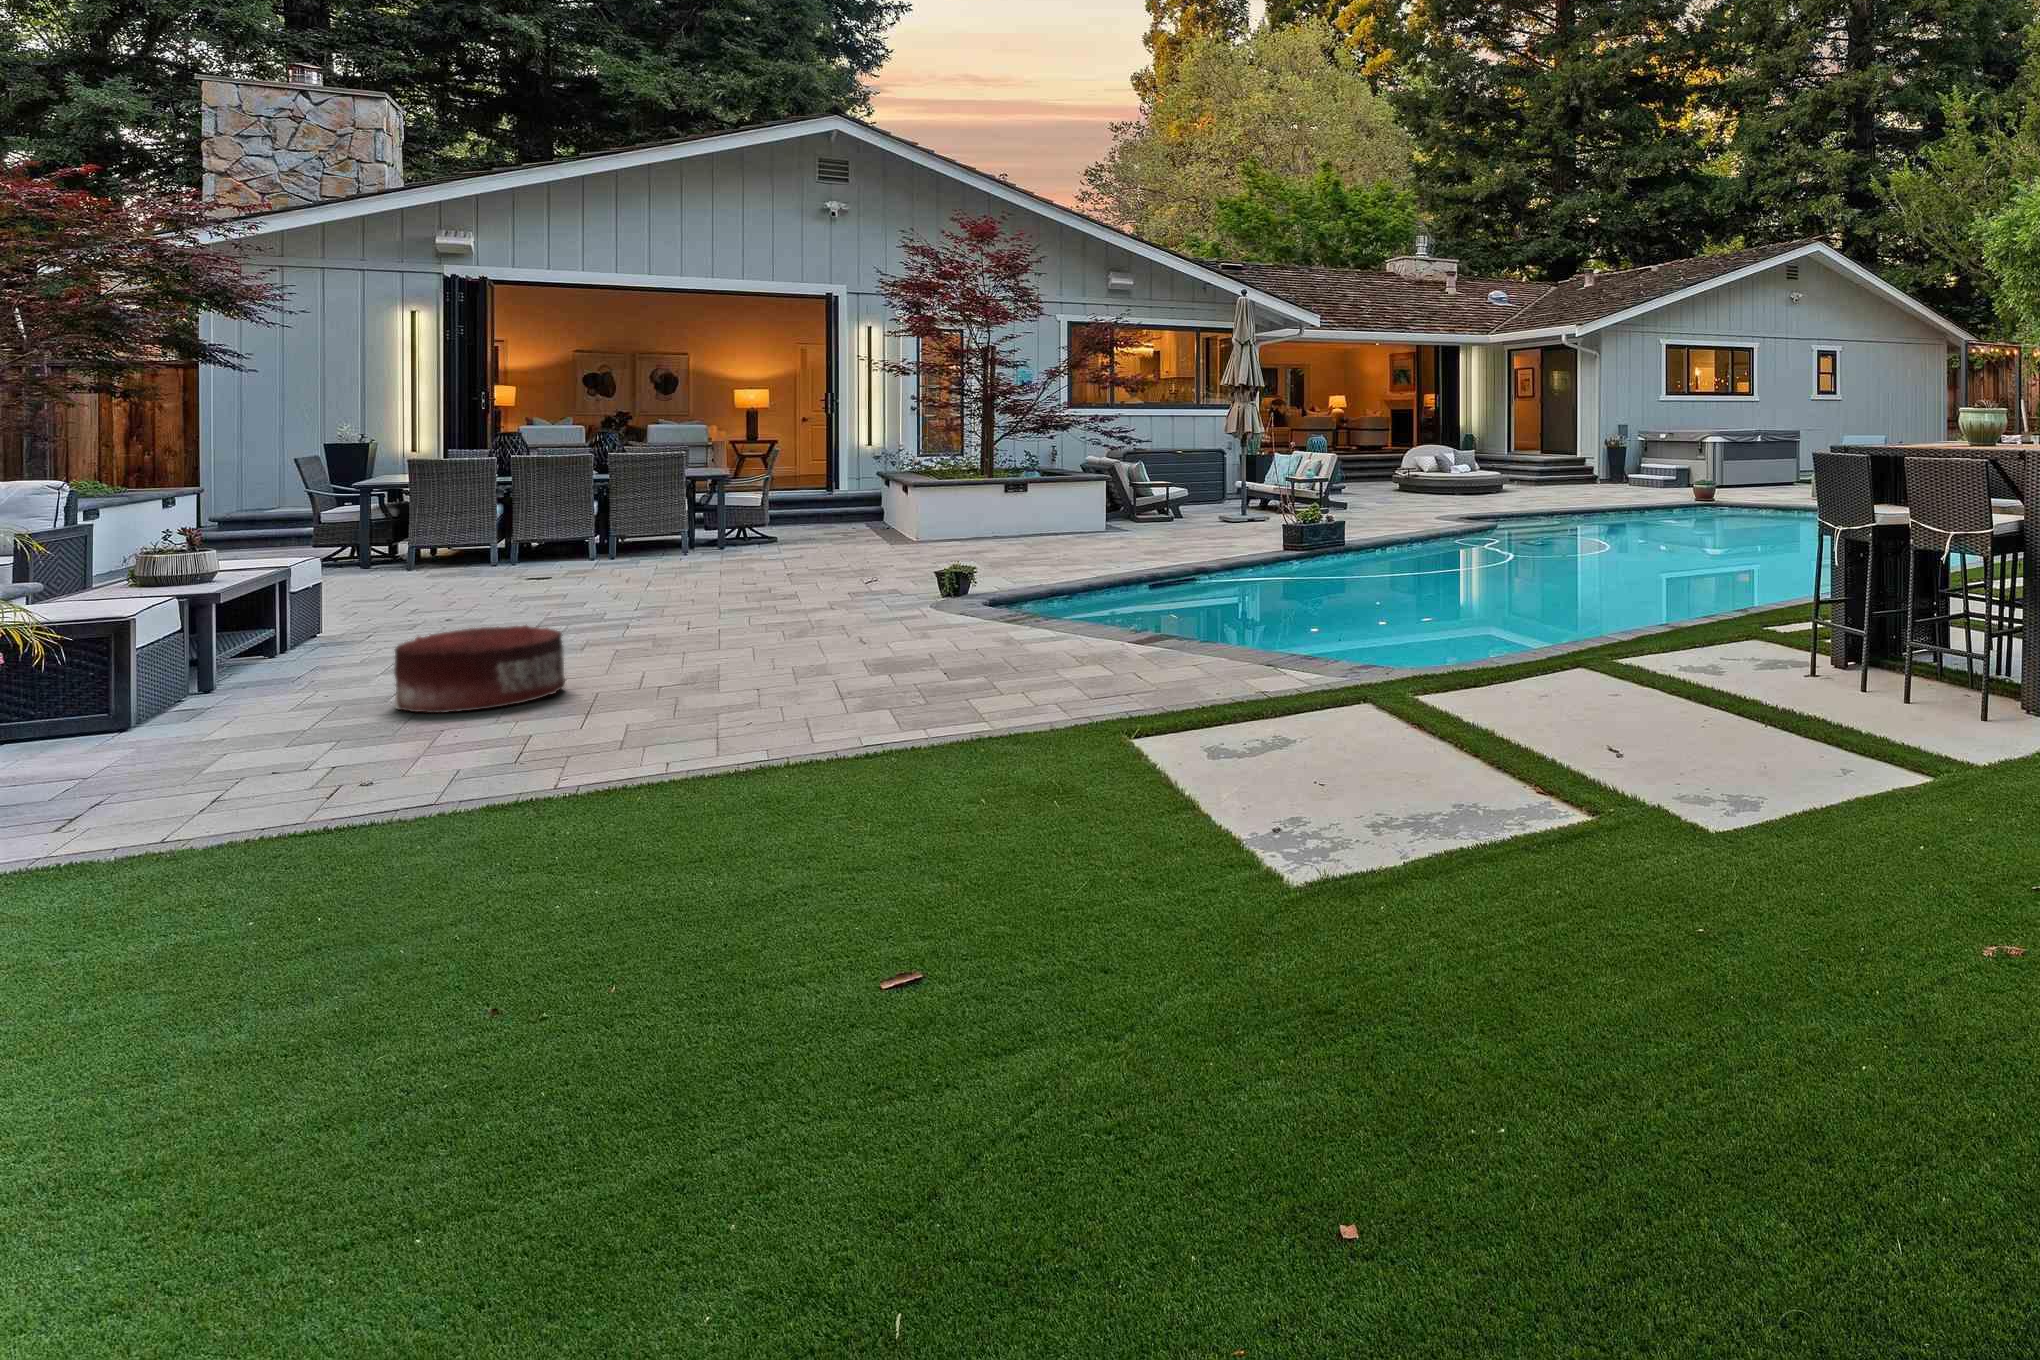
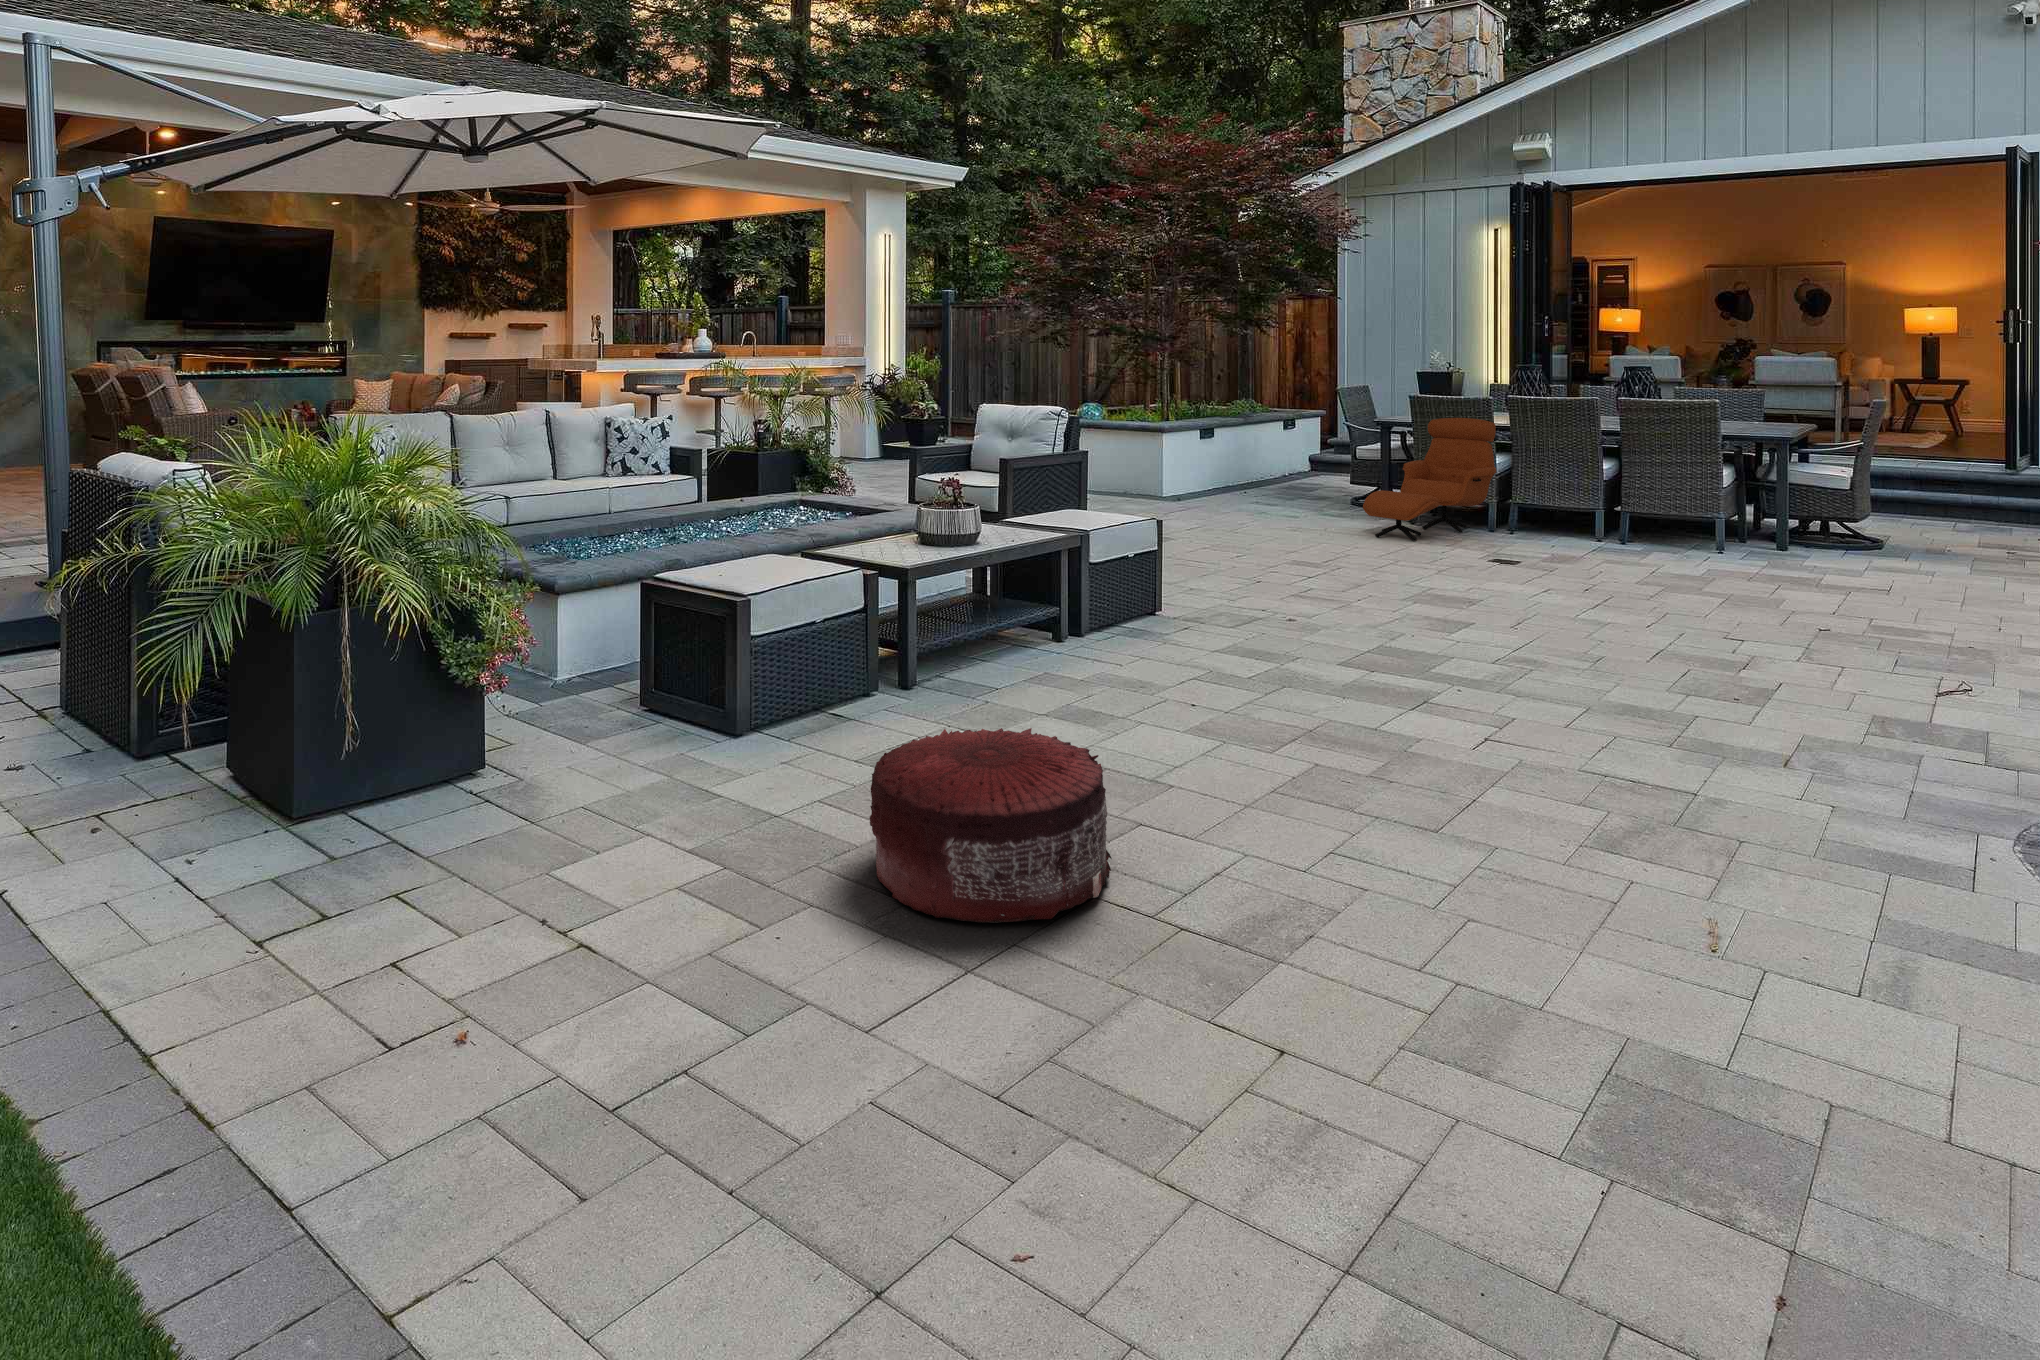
armchair: none [385,475,503,576] -> present [1363,418,1496,541]

